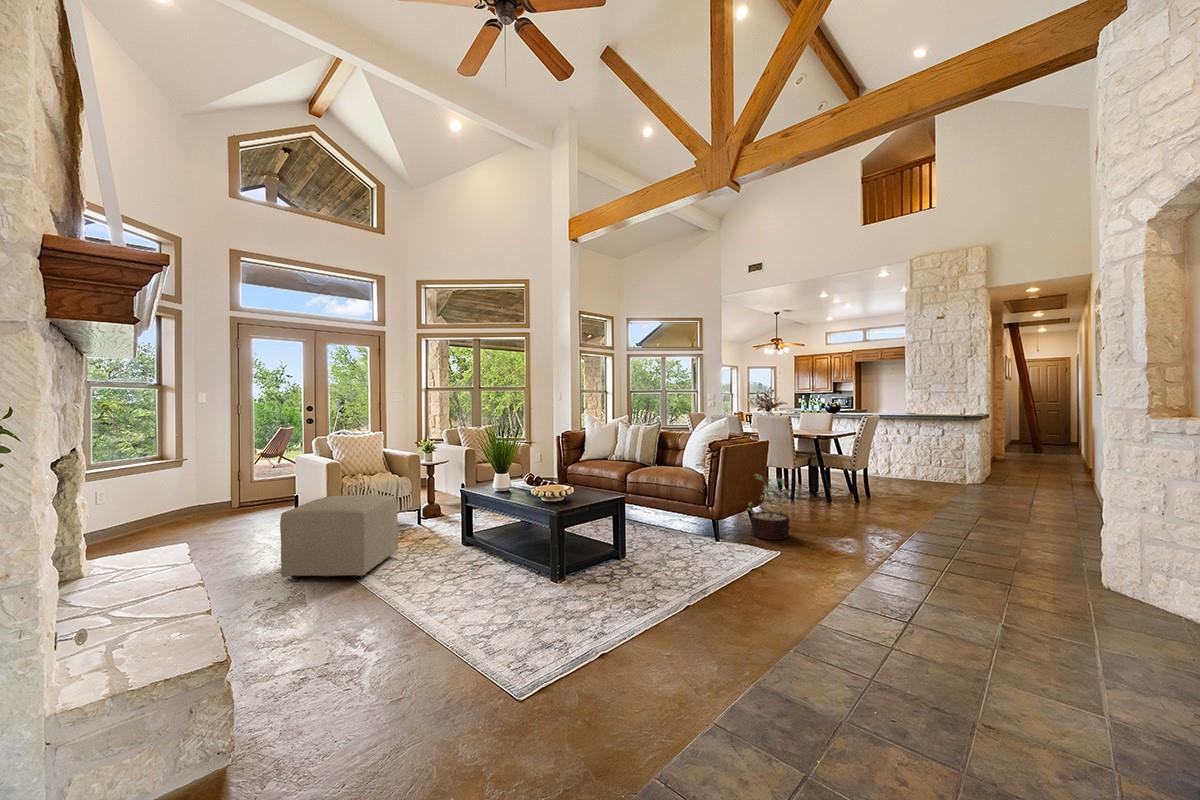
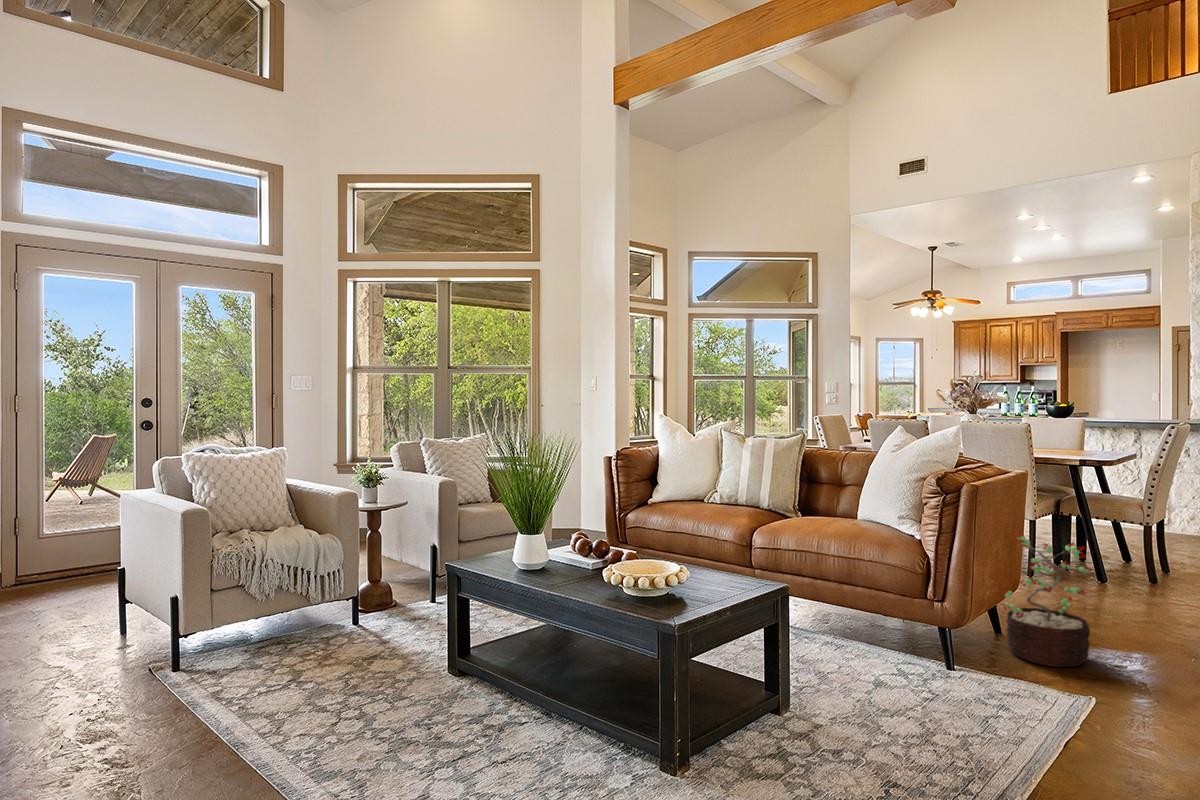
ottoman: present [280,495,398,579] -> none [85,578,326,761]

